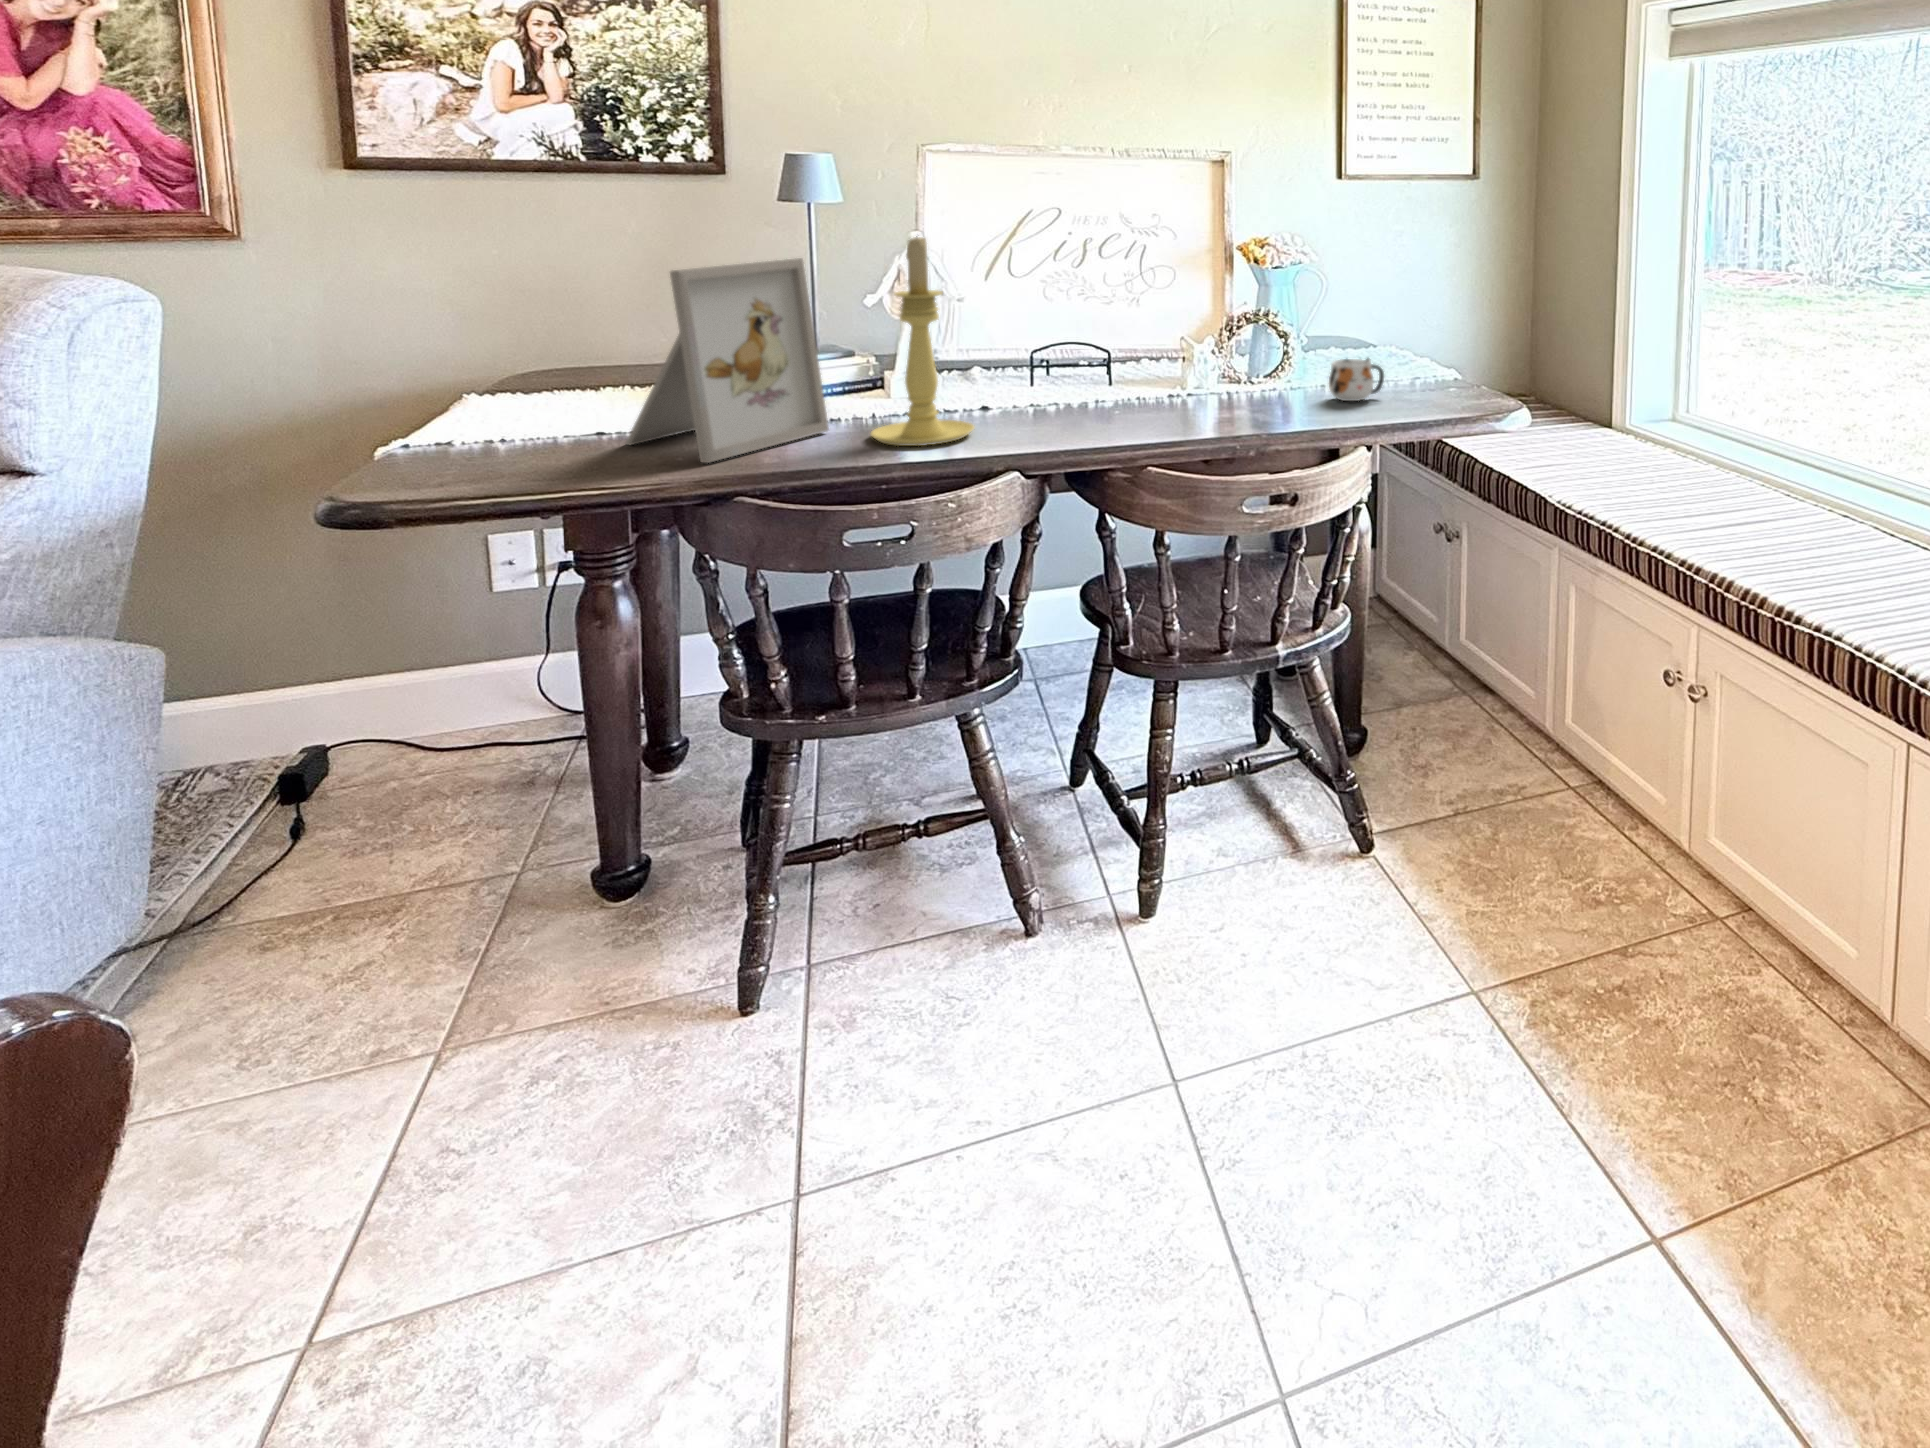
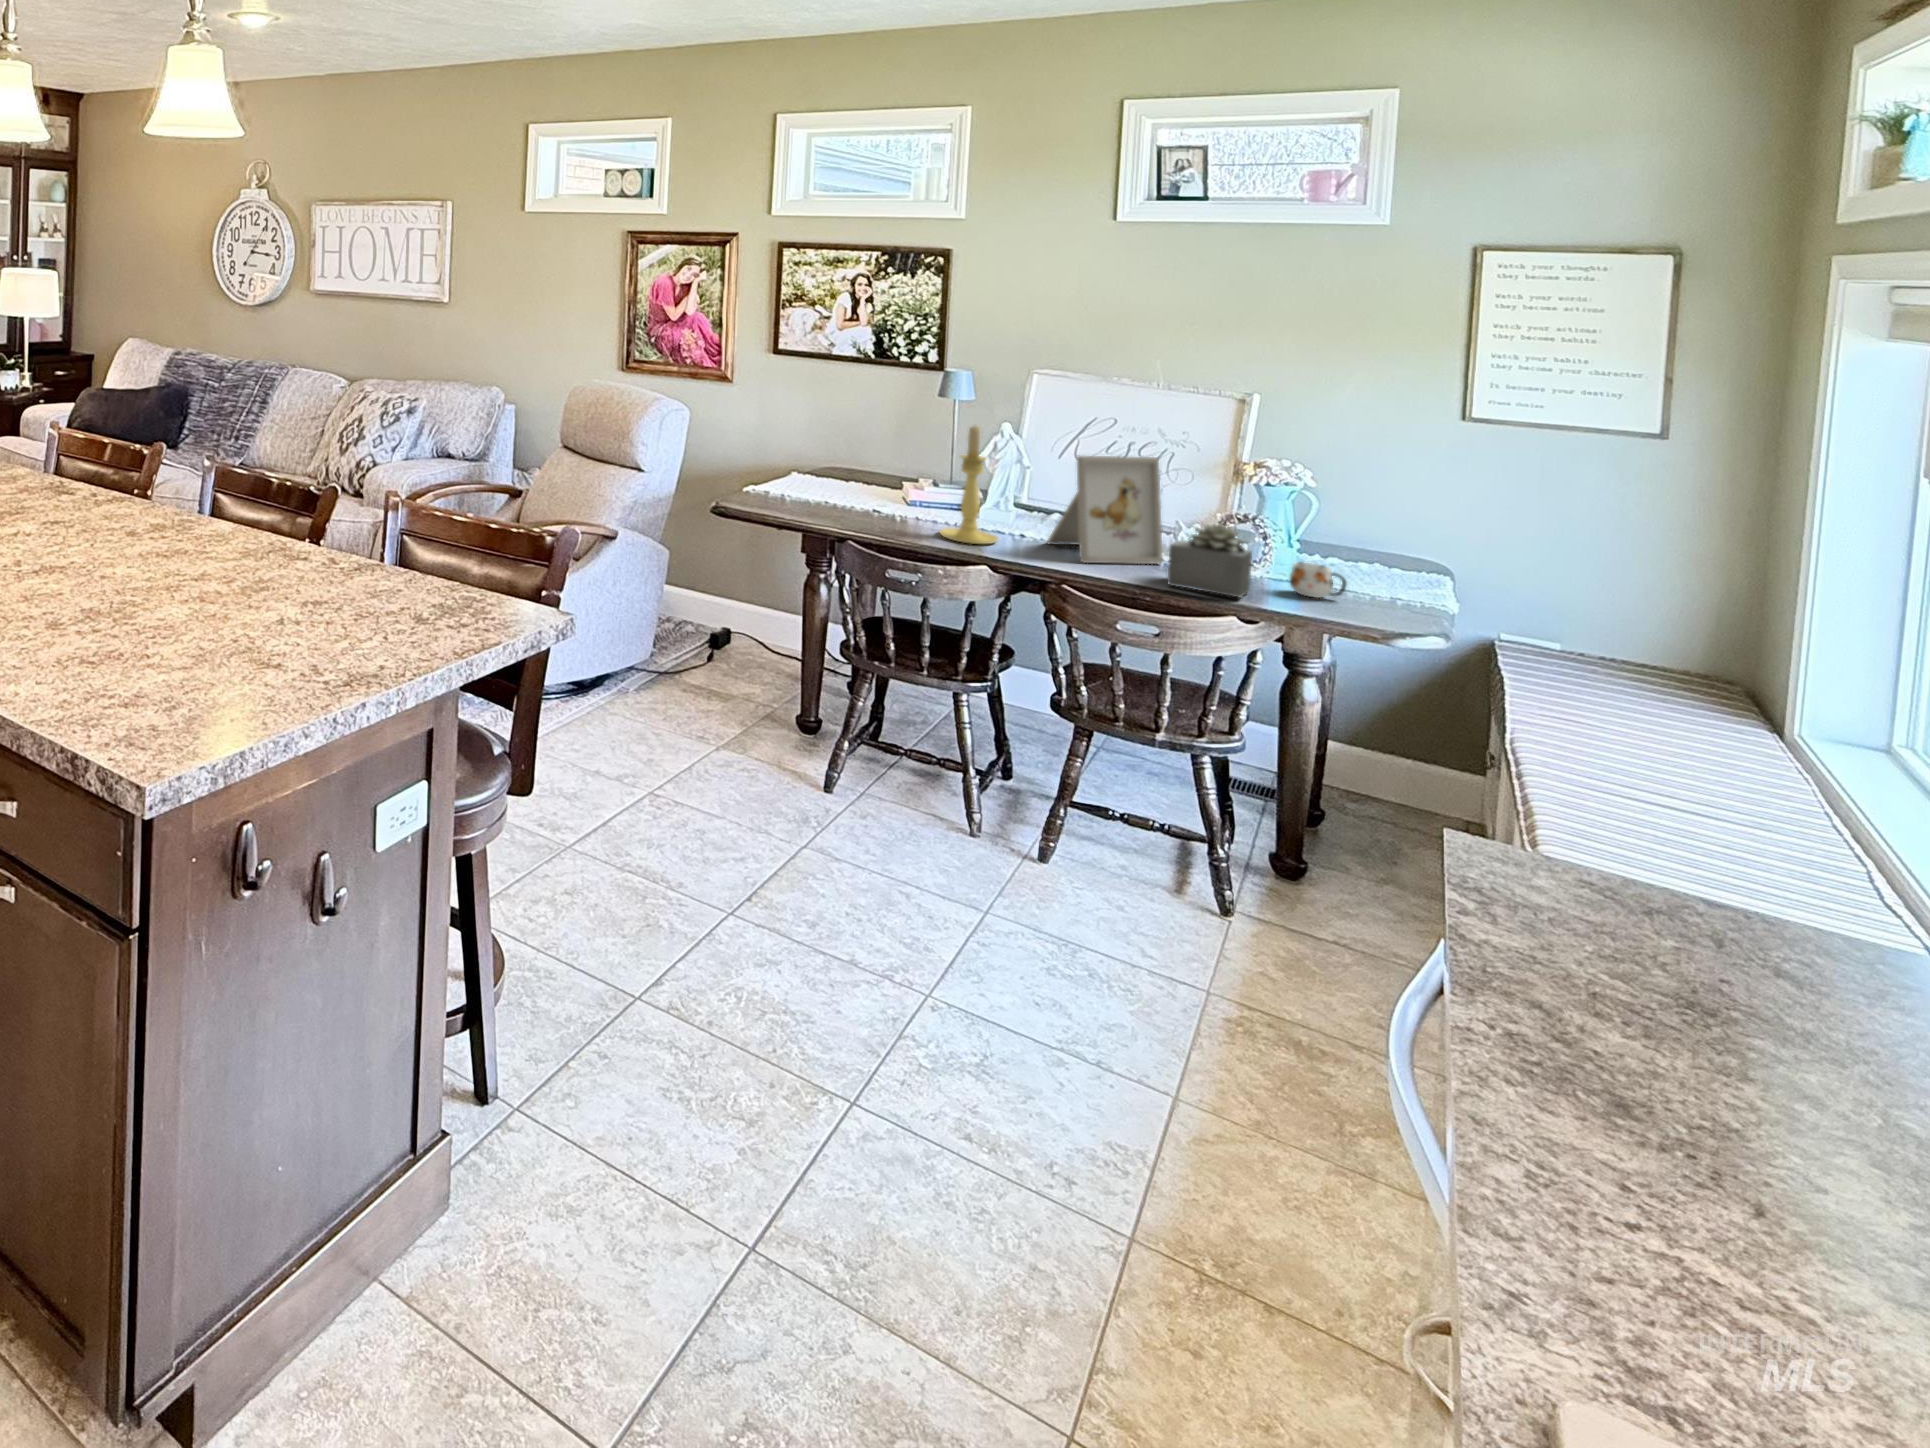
picture frame: present [625,258,829,463] -> present [1047,455,1163,564]
succulent plant: none [1228,325,1330,429] -> present [1168,523,1252,598]

